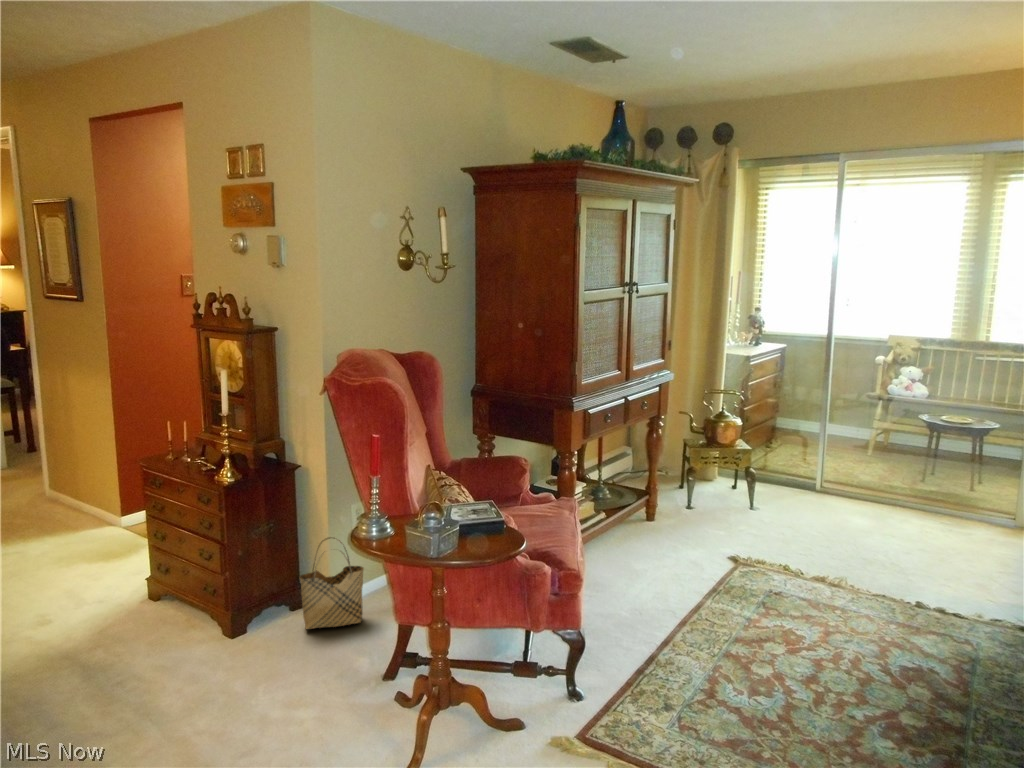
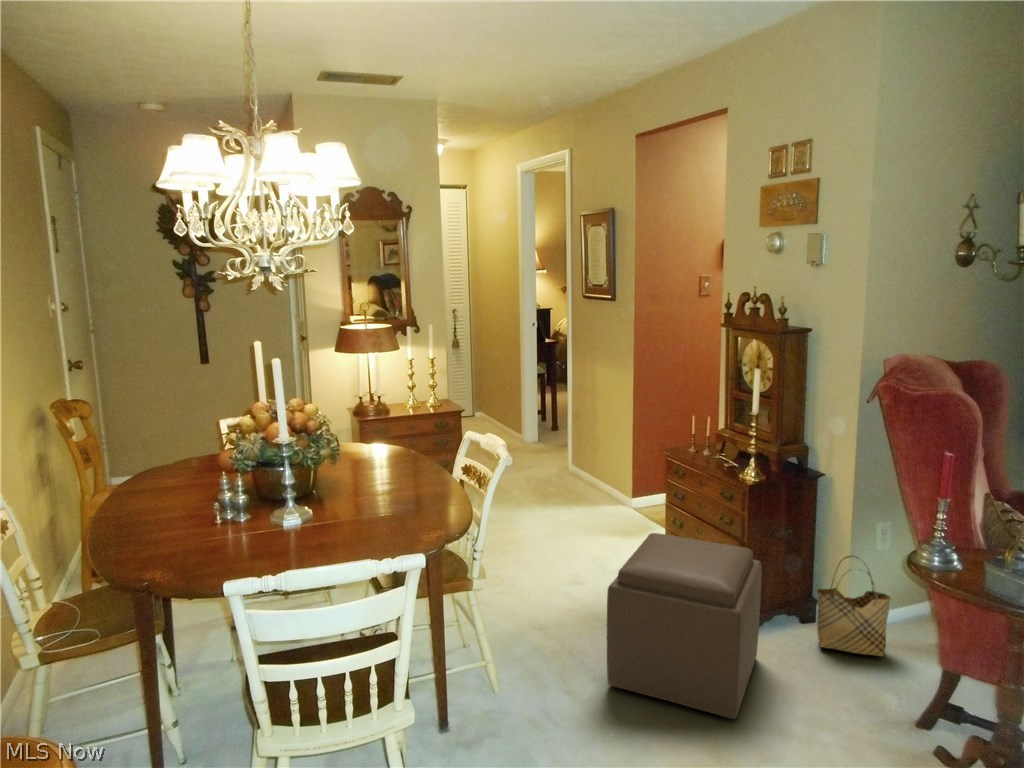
ottoman: none [50,551,243,741] -> present [607,533,762,719]

